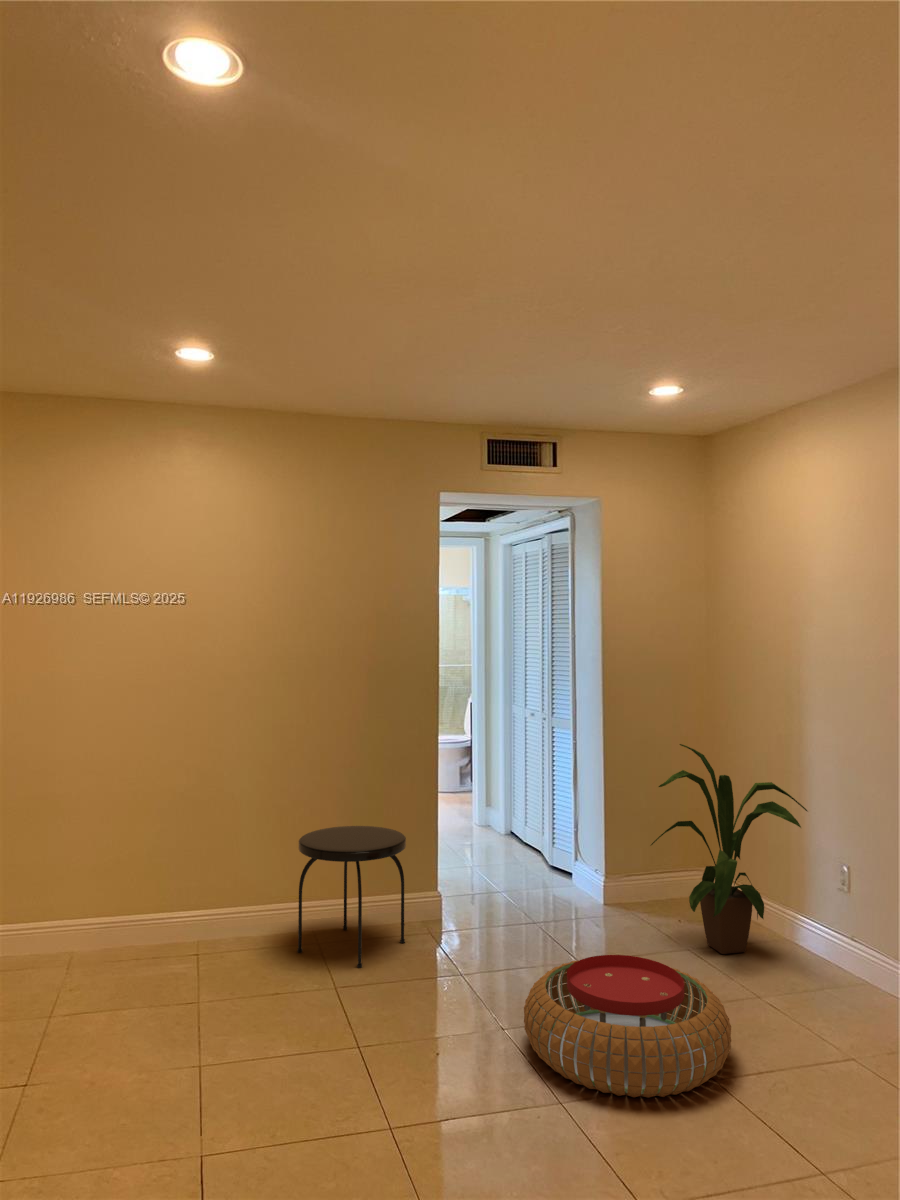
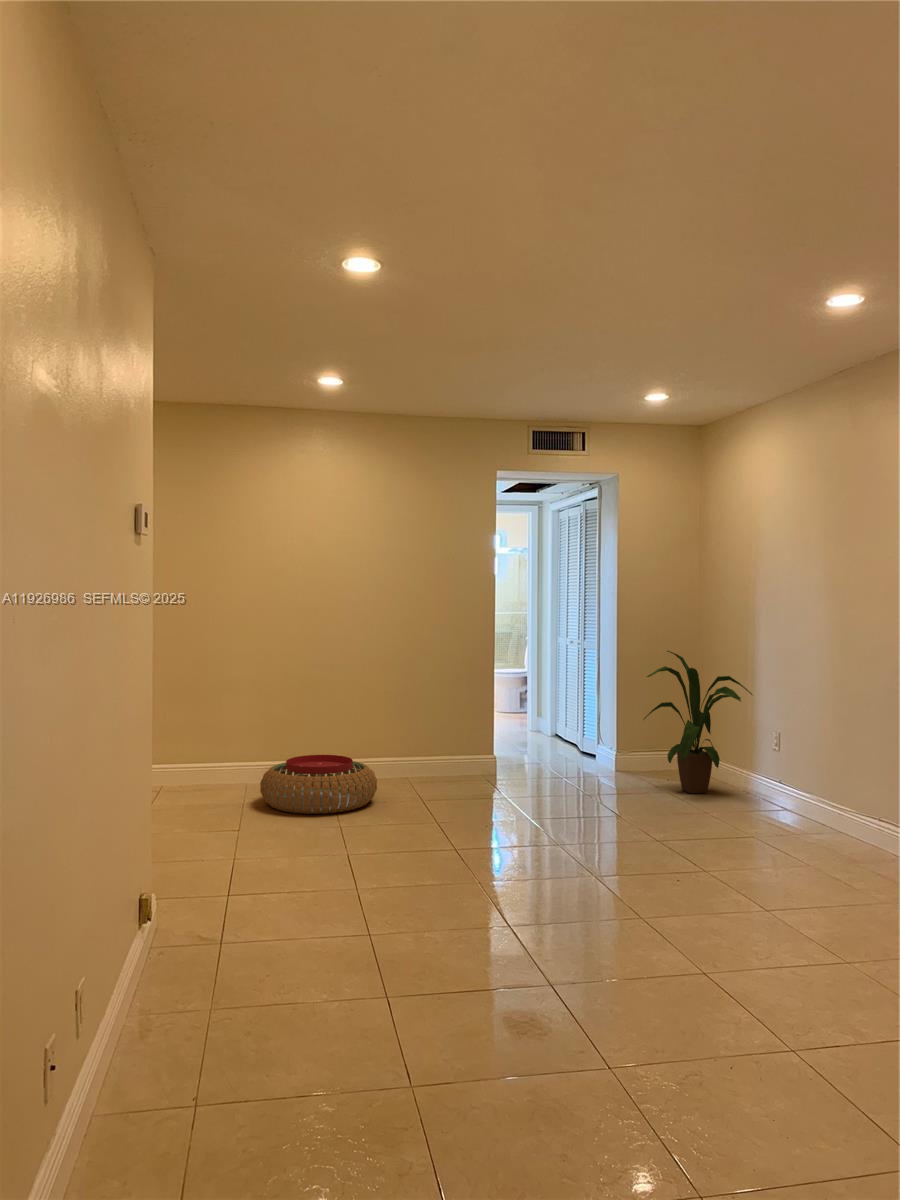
side table: present [297,826,406,968] -> none [397,705,471,792]
pouf: present [524,955,731,1098] -> present [260,755,377,814]

